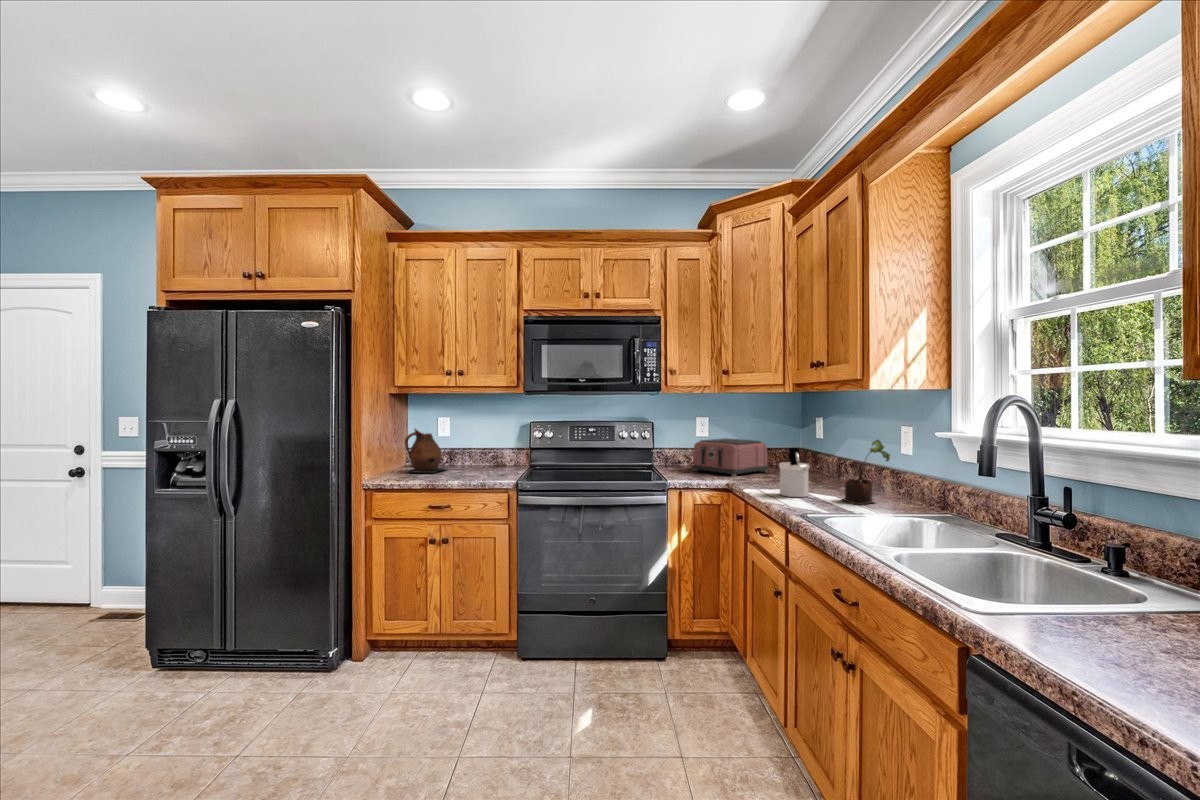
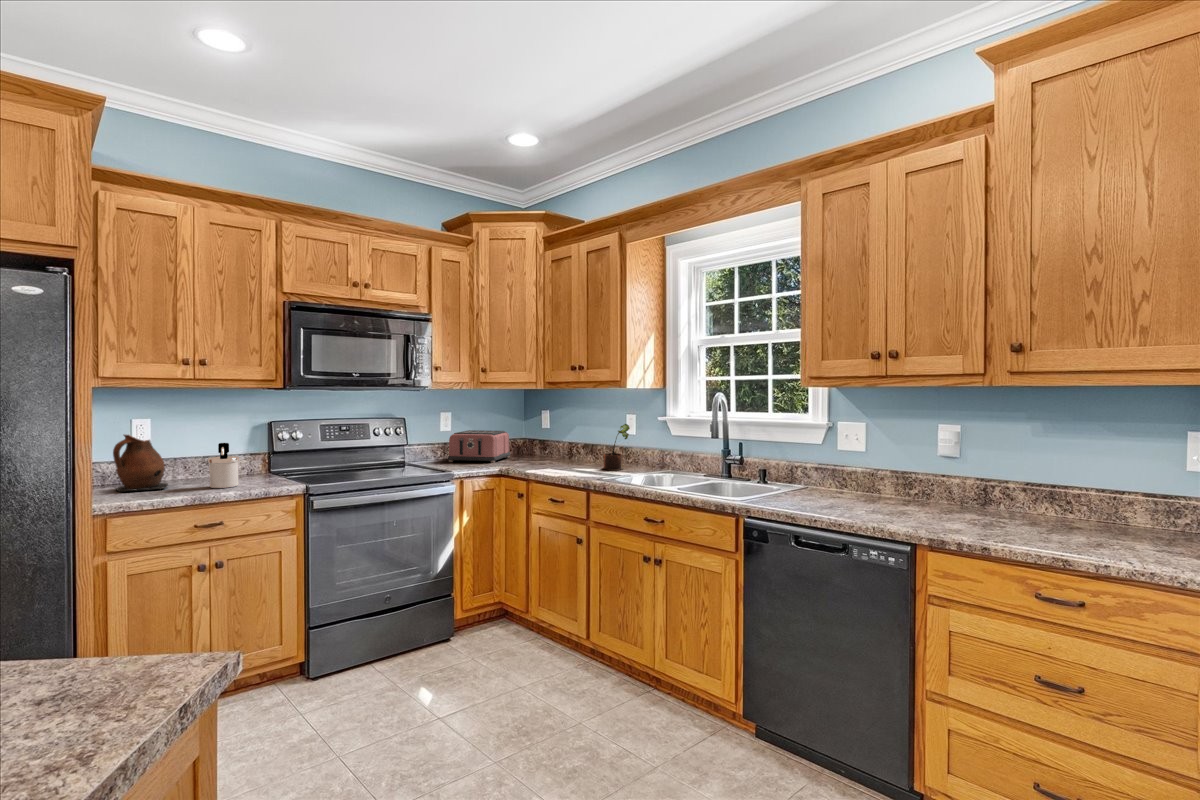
soap dispenser: present [779,448,809,497] -> present [208,443,239,488]

